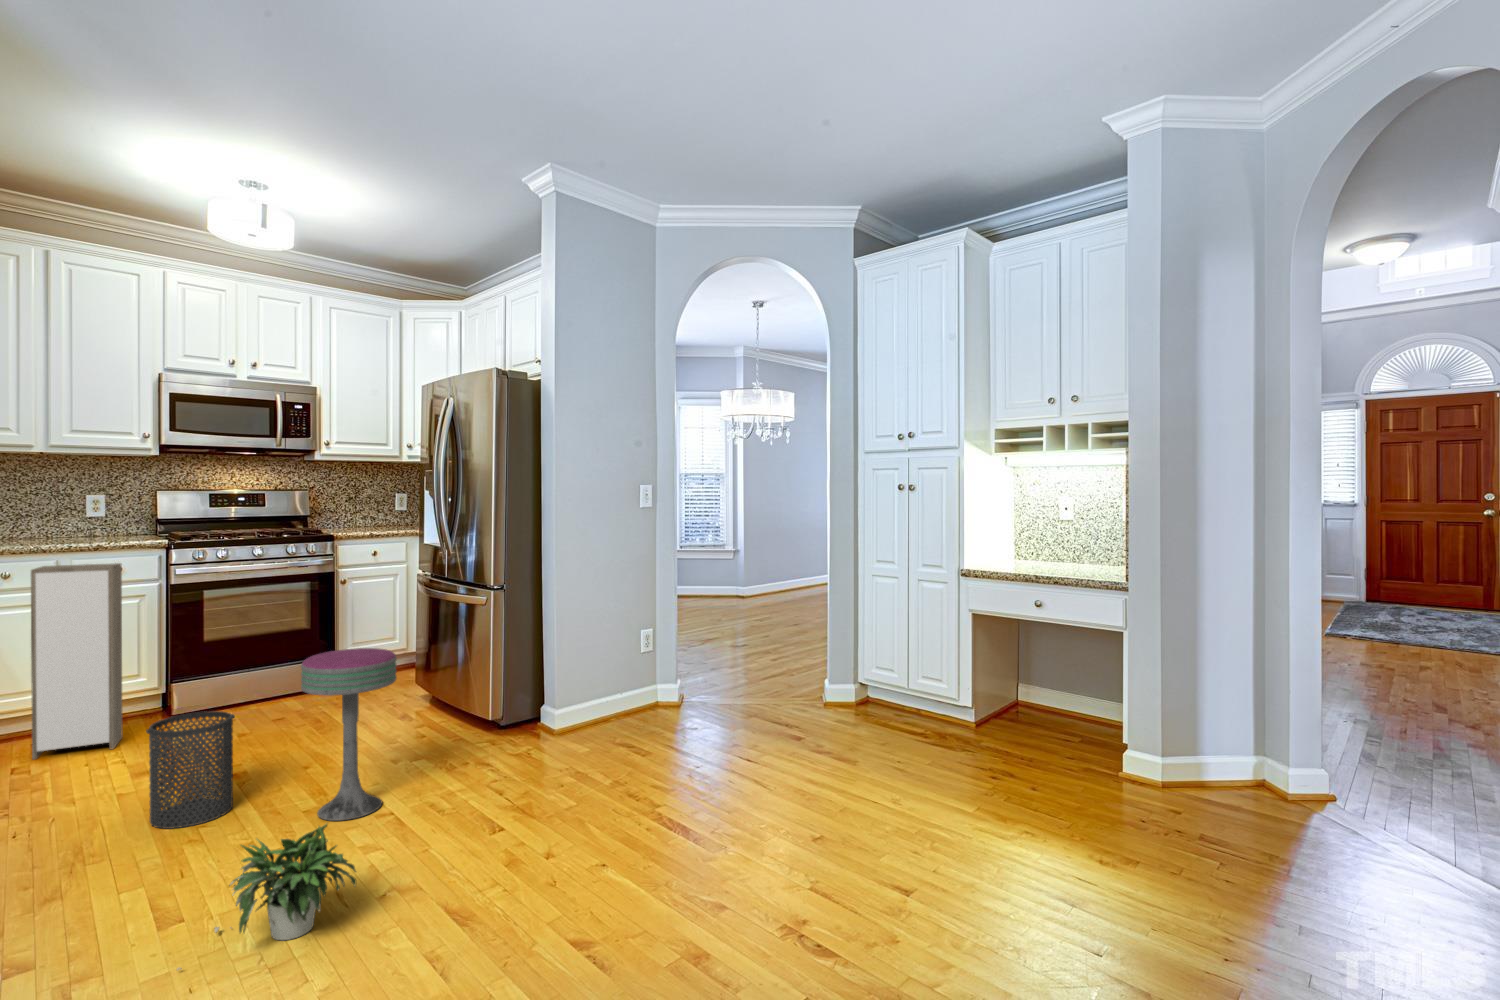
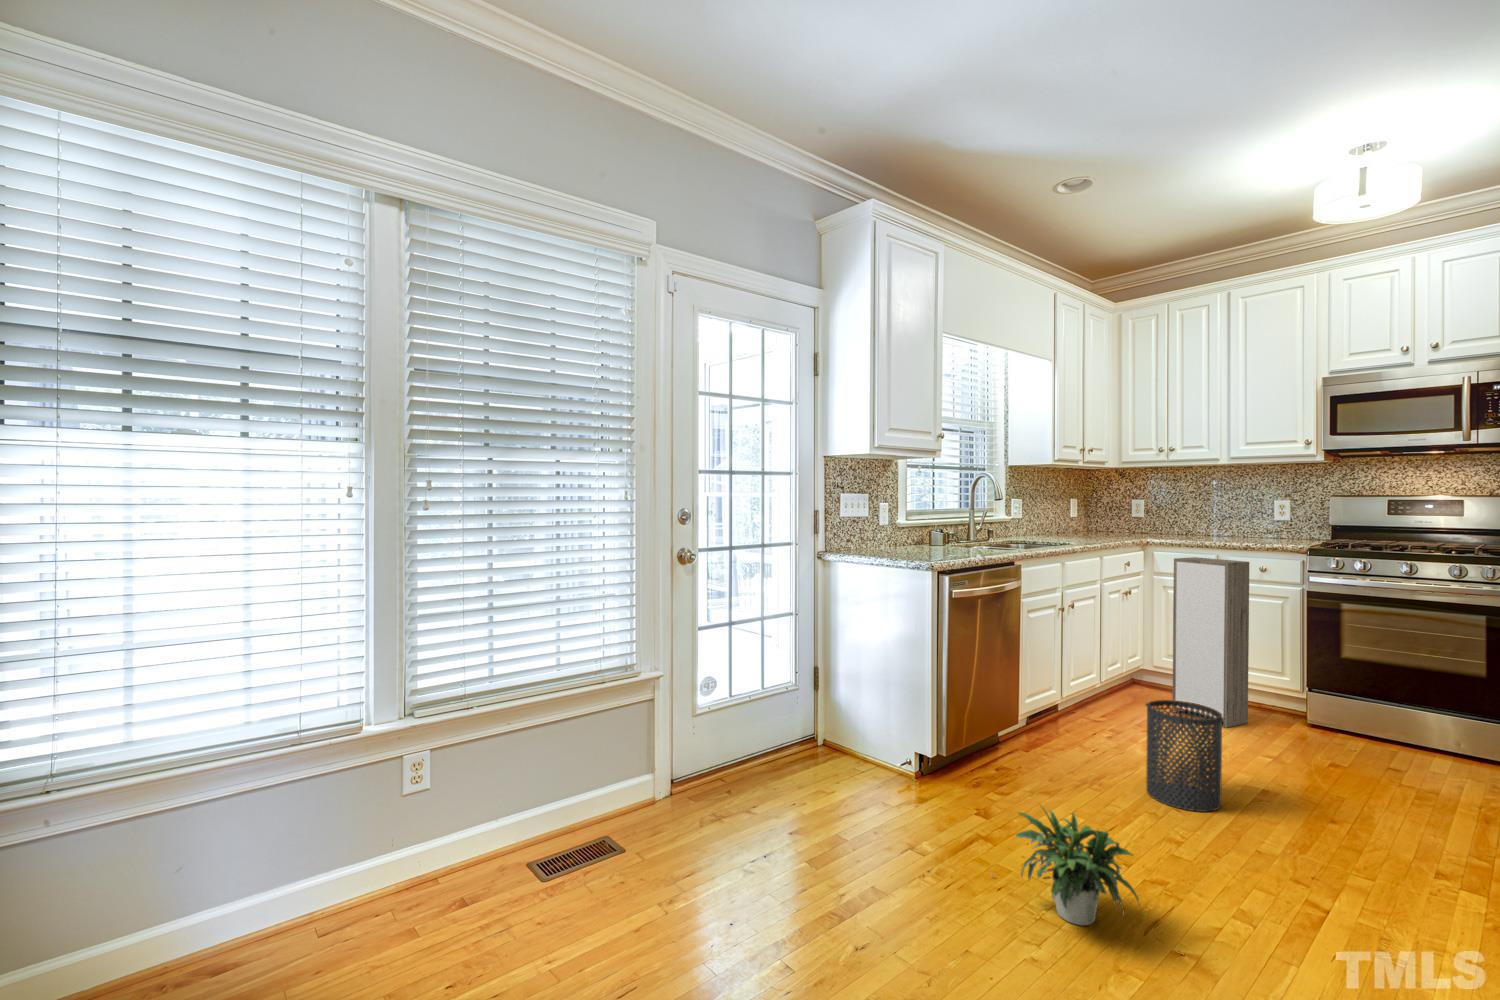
bar stool: present [301,648,397,821] -> none [1239,679,1371,897]

